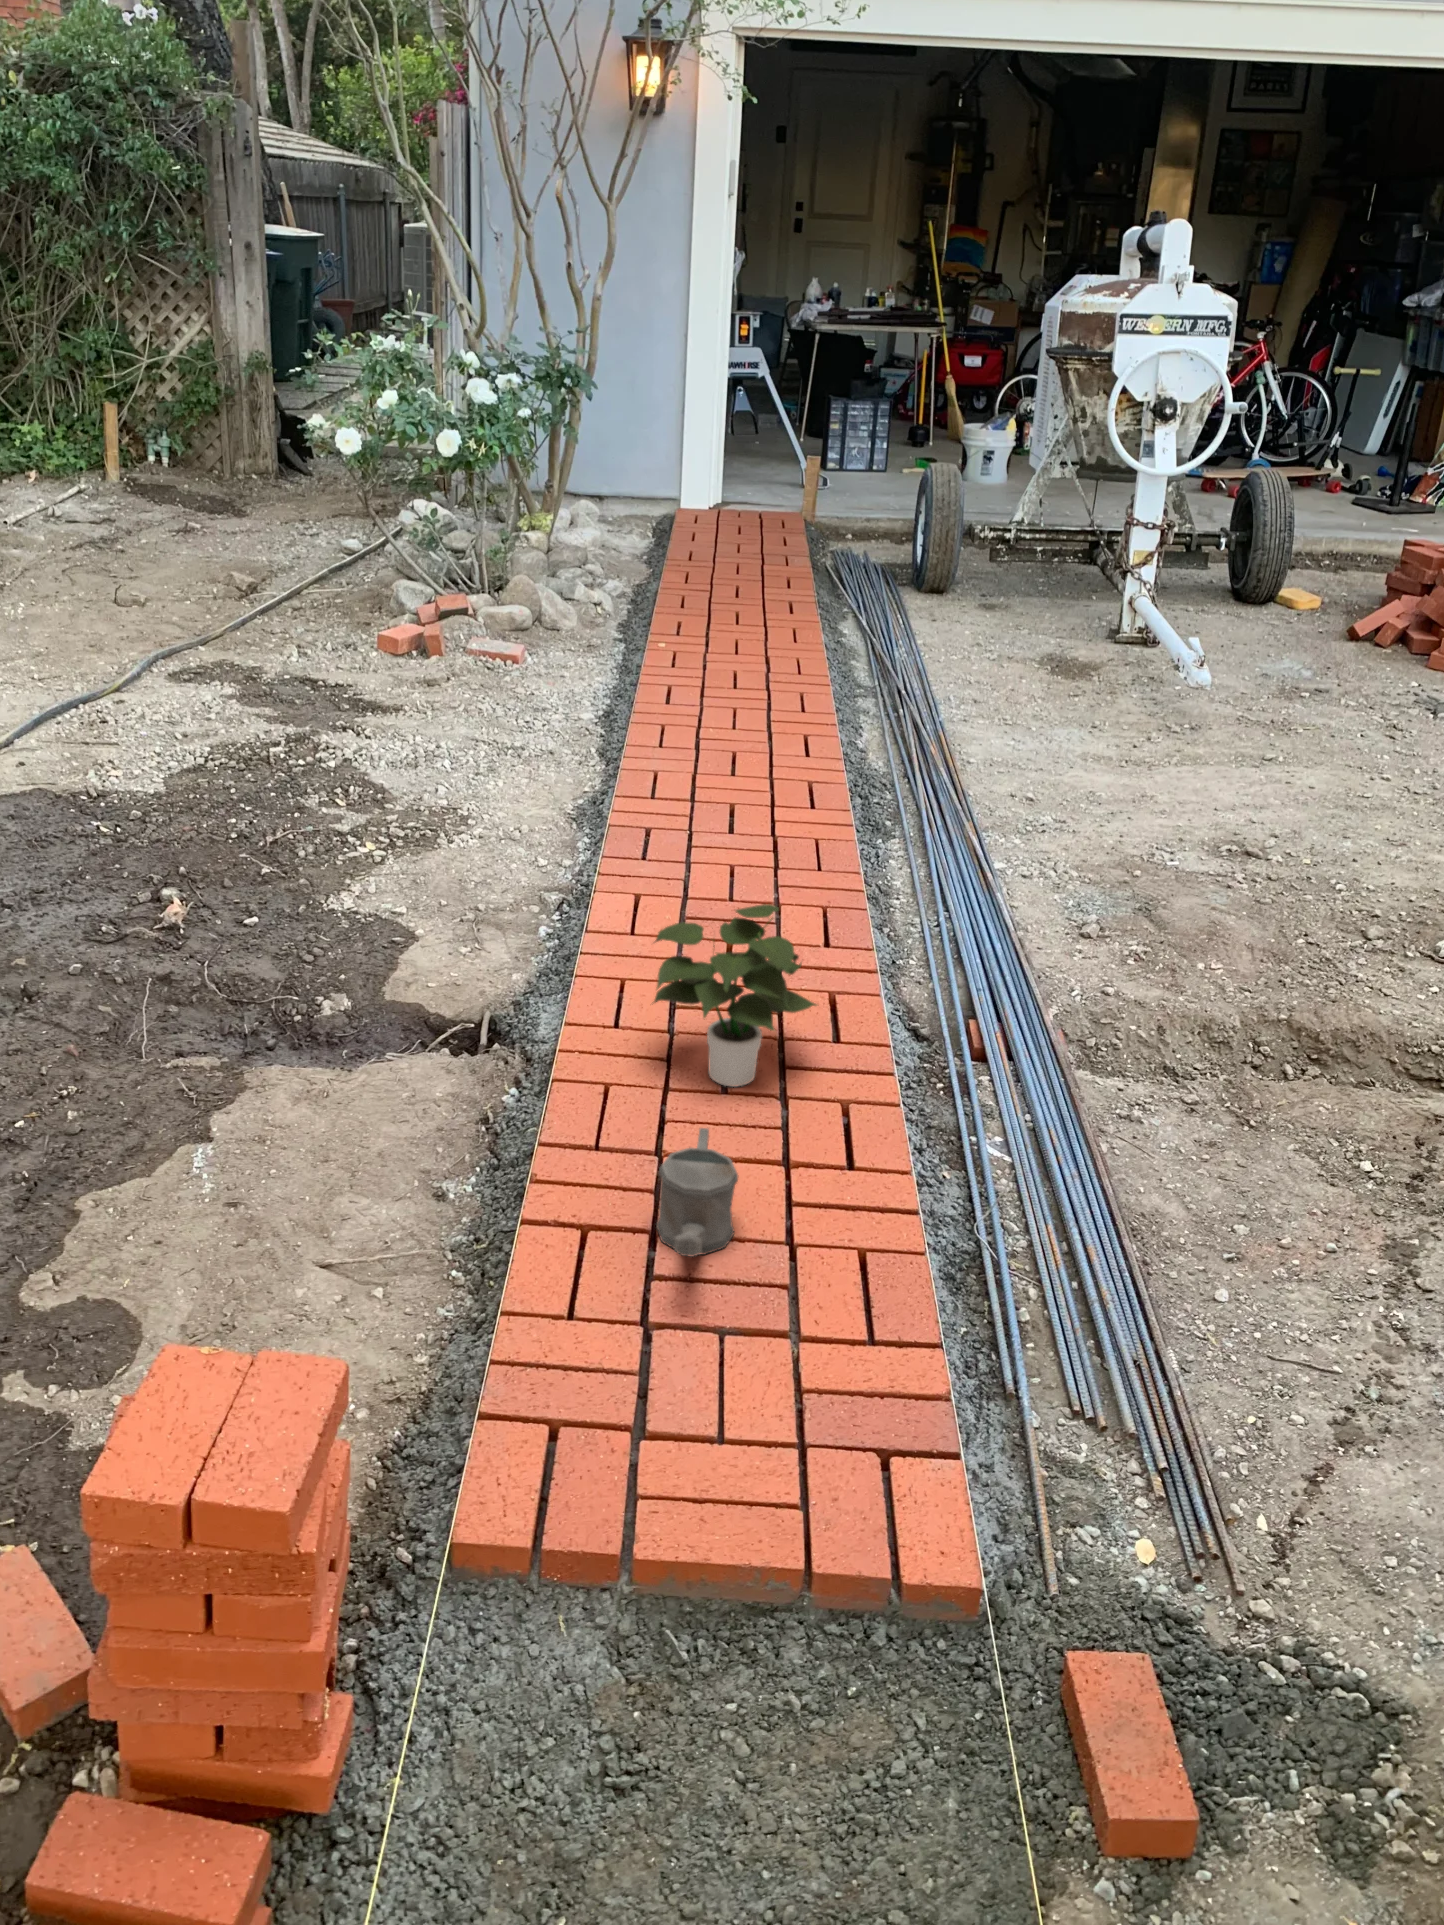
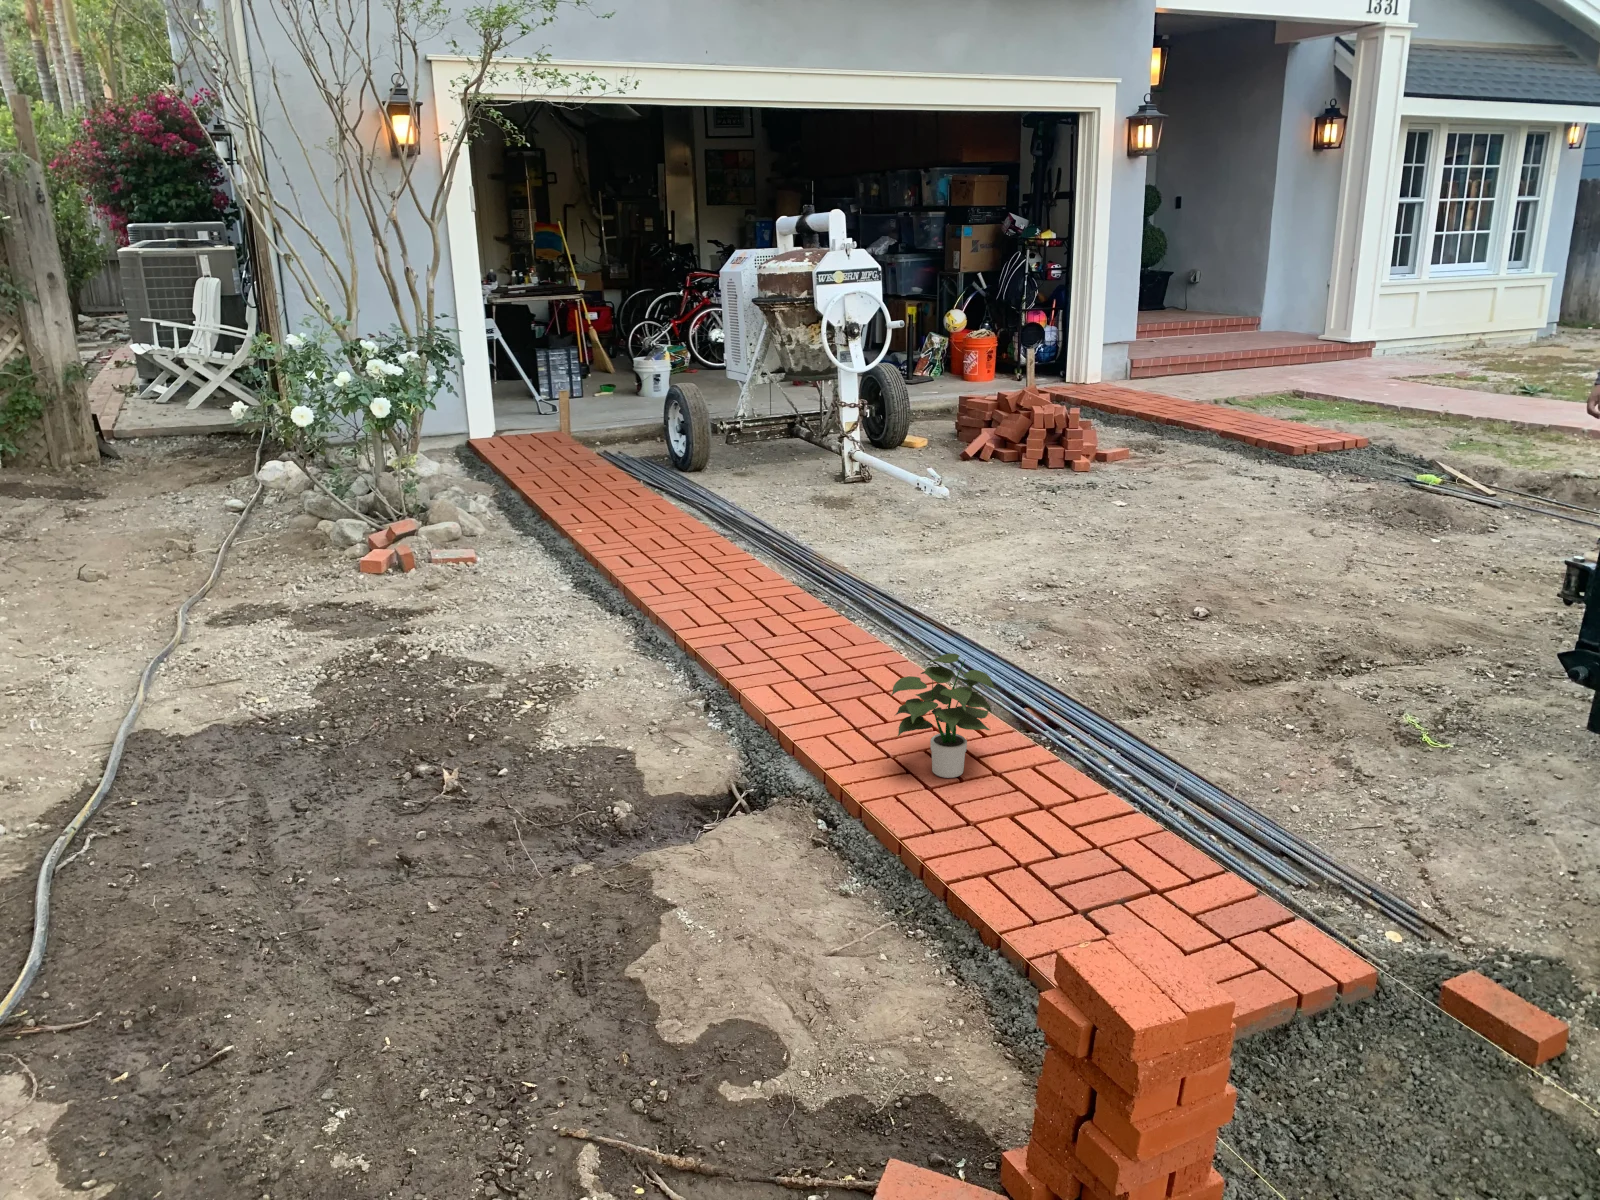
watering can: present [656,1128,738,1256] -> none [1005,793,1091,871]

